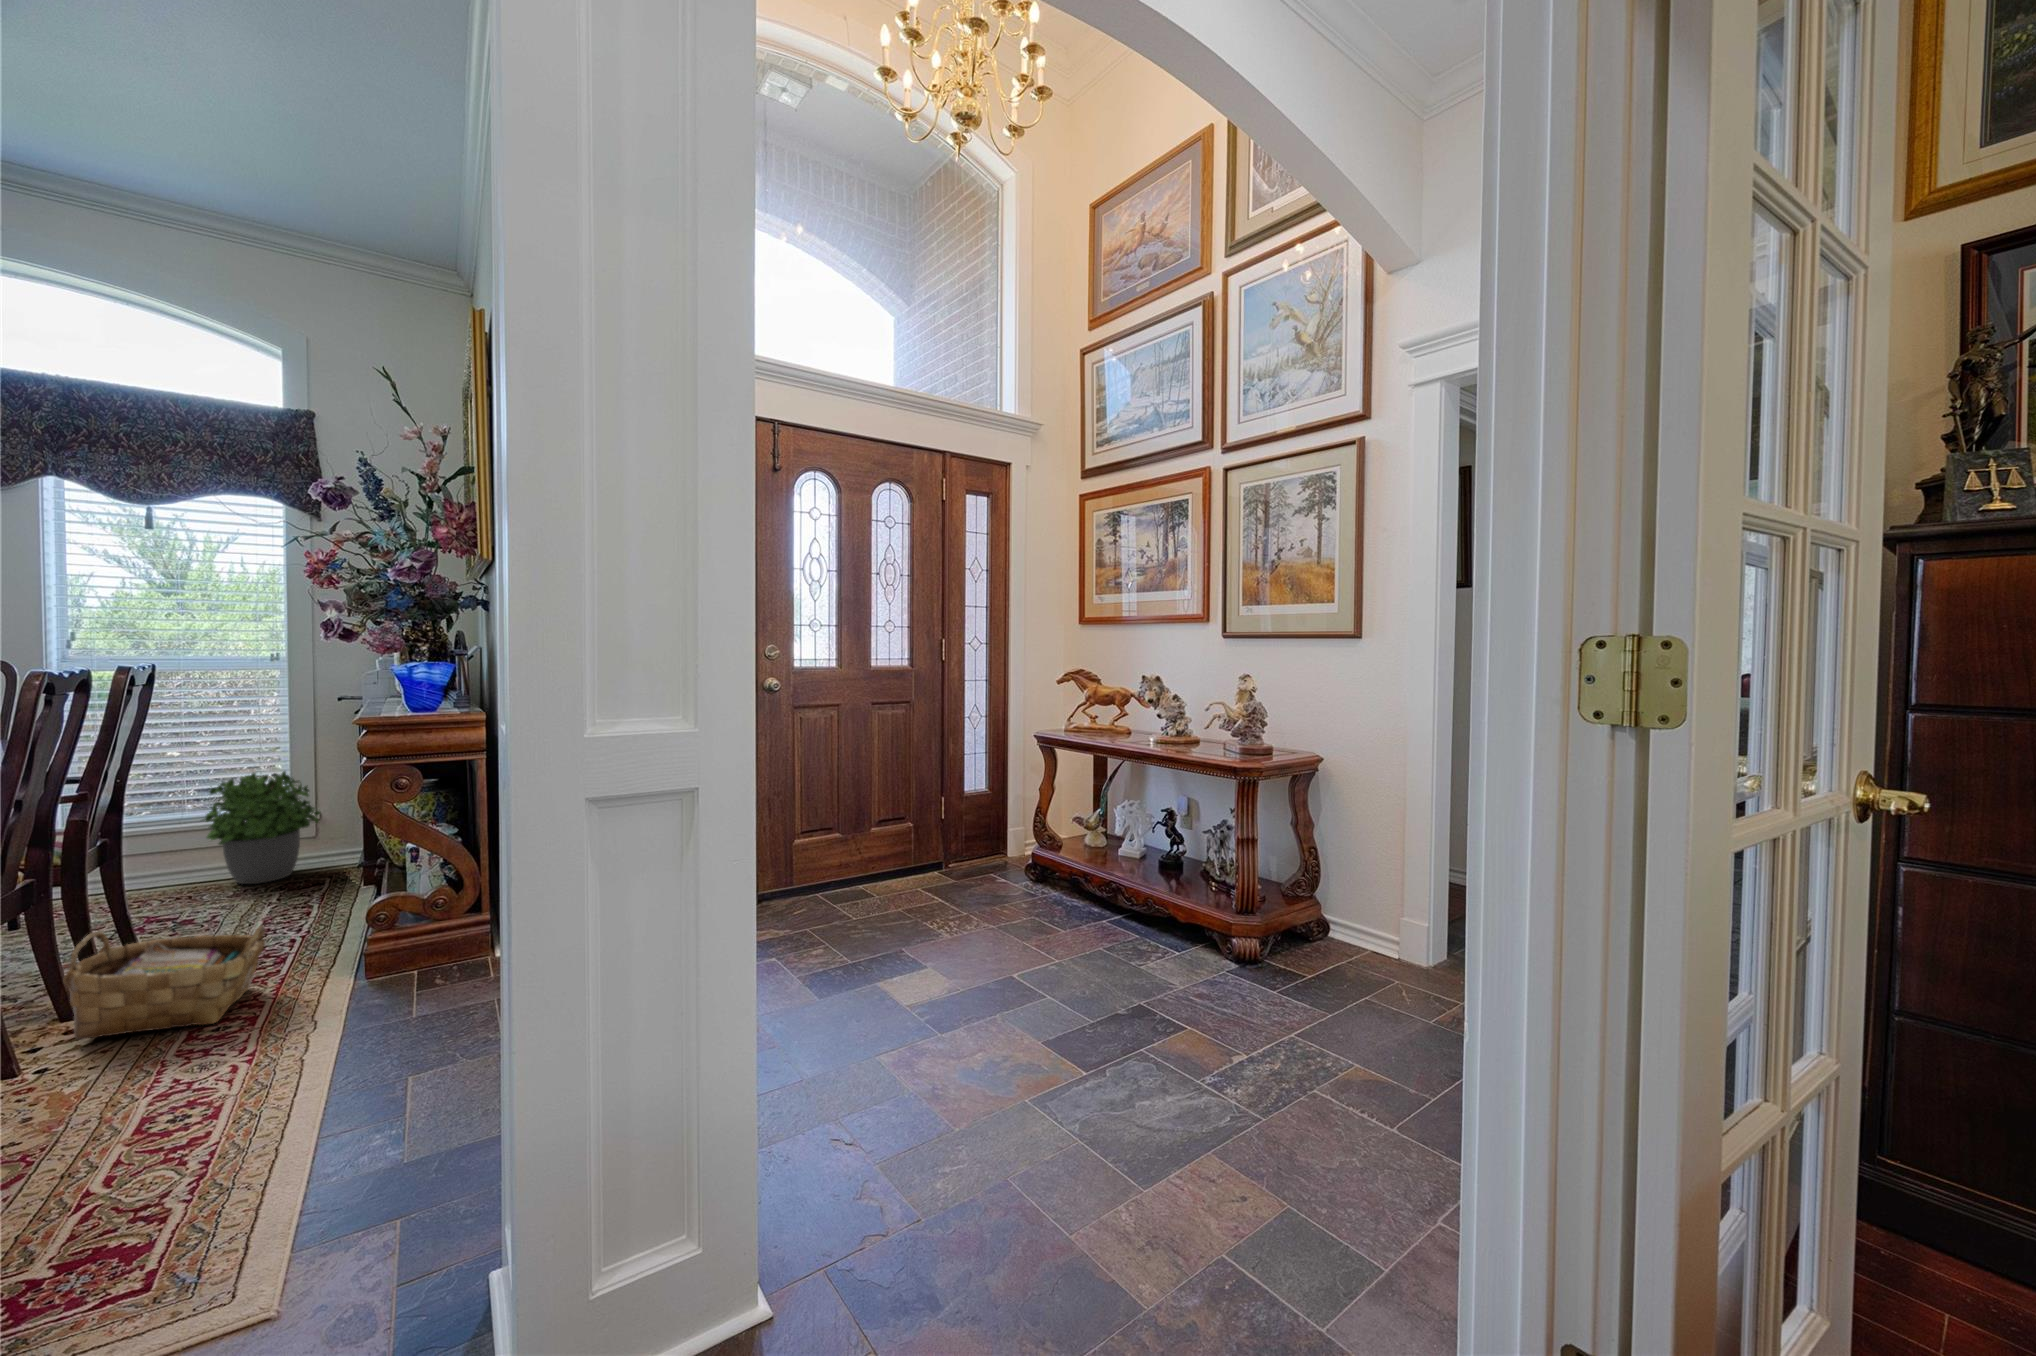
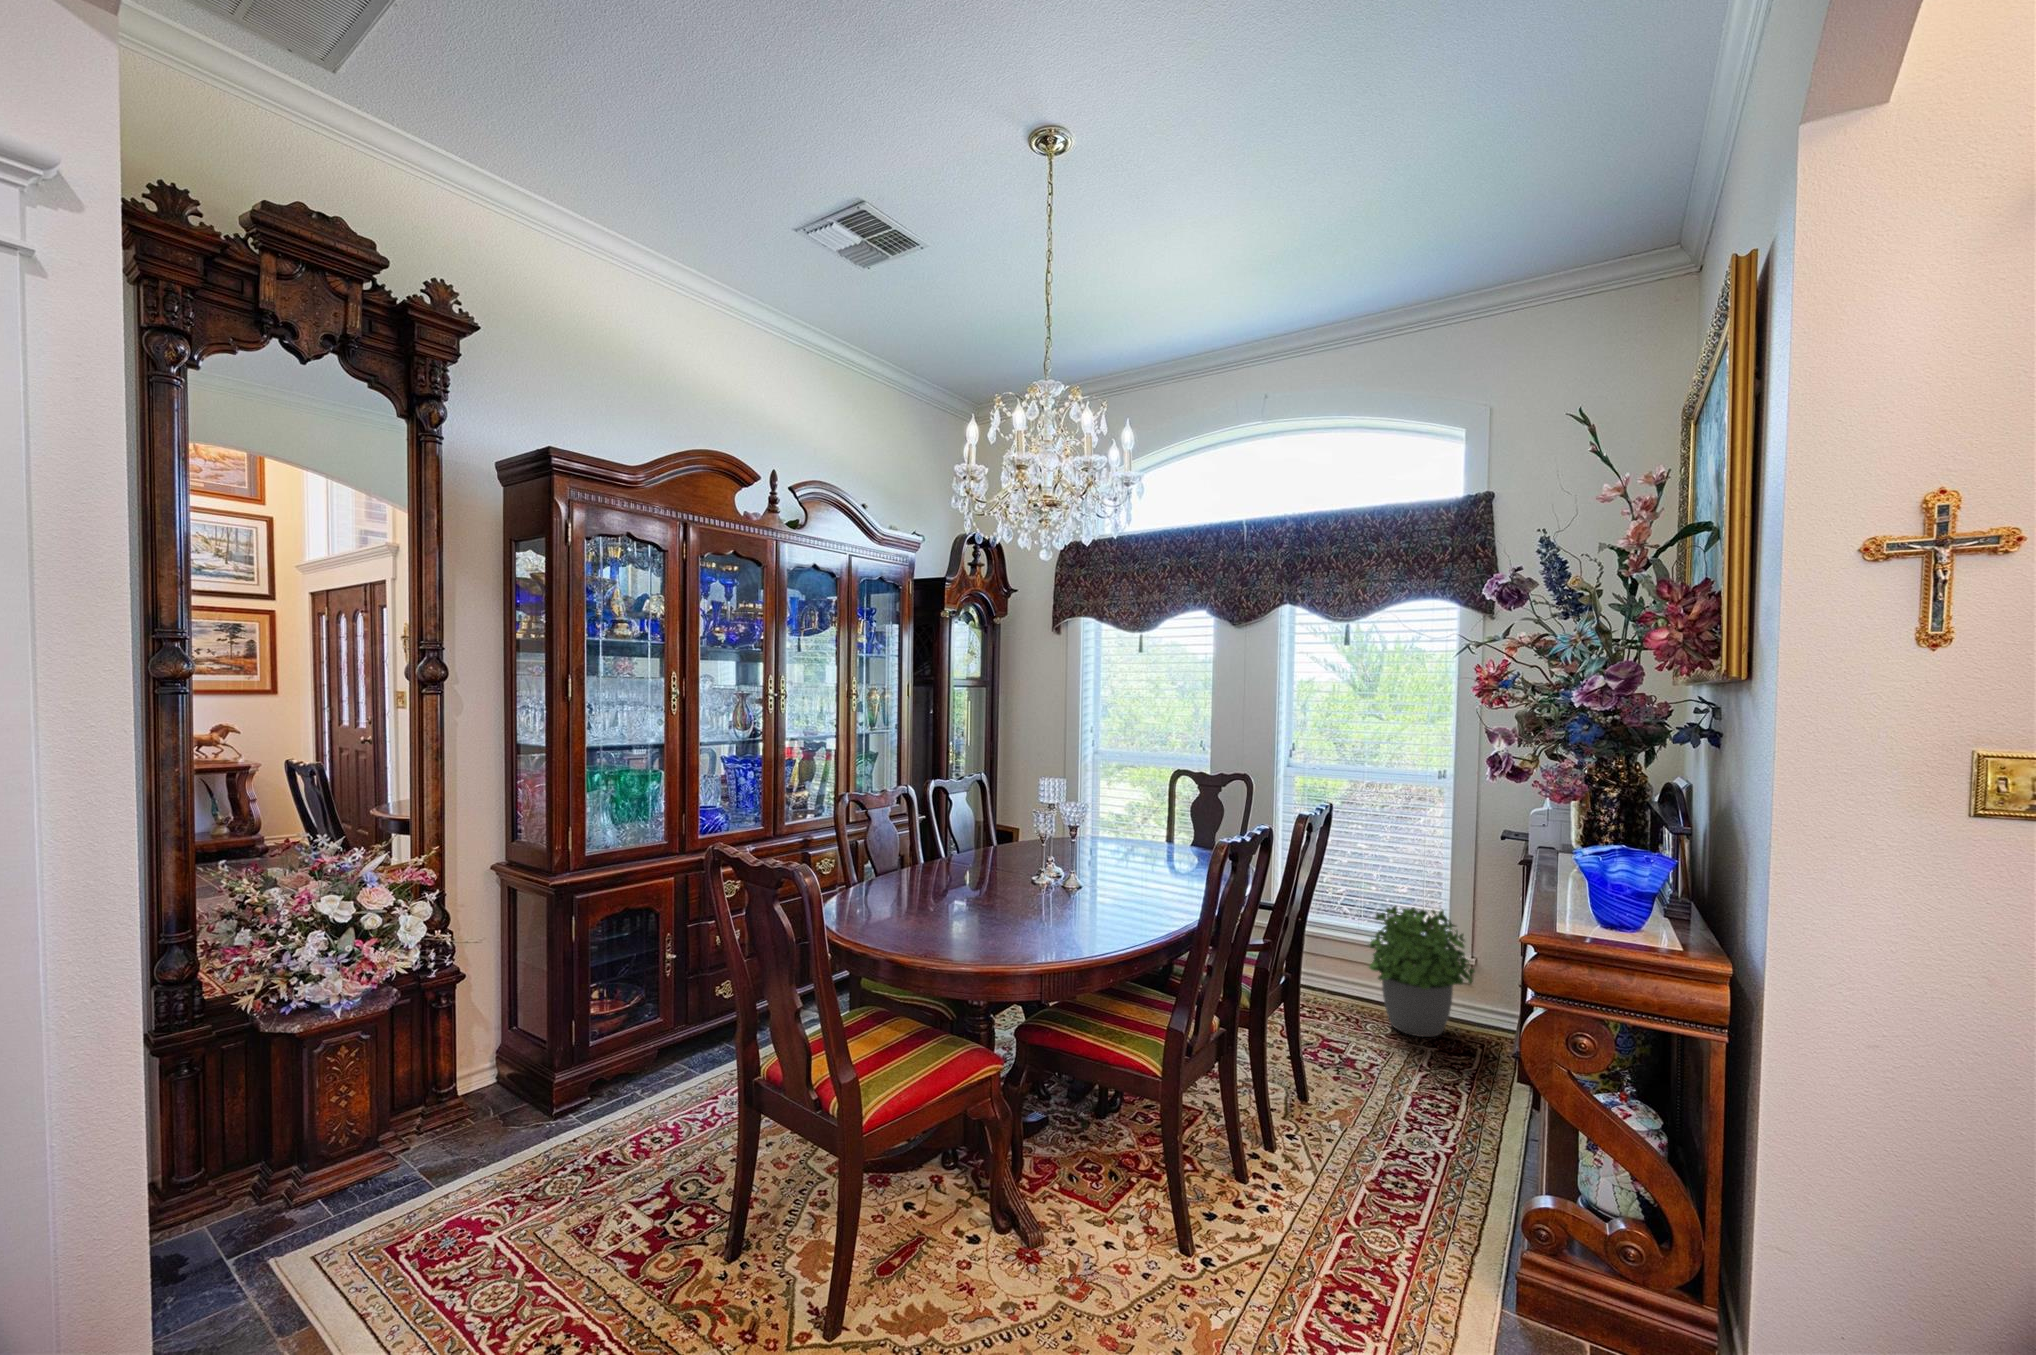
woven basket: present [63,925,265,1040] -> none [1221,1091,1397,1275]

